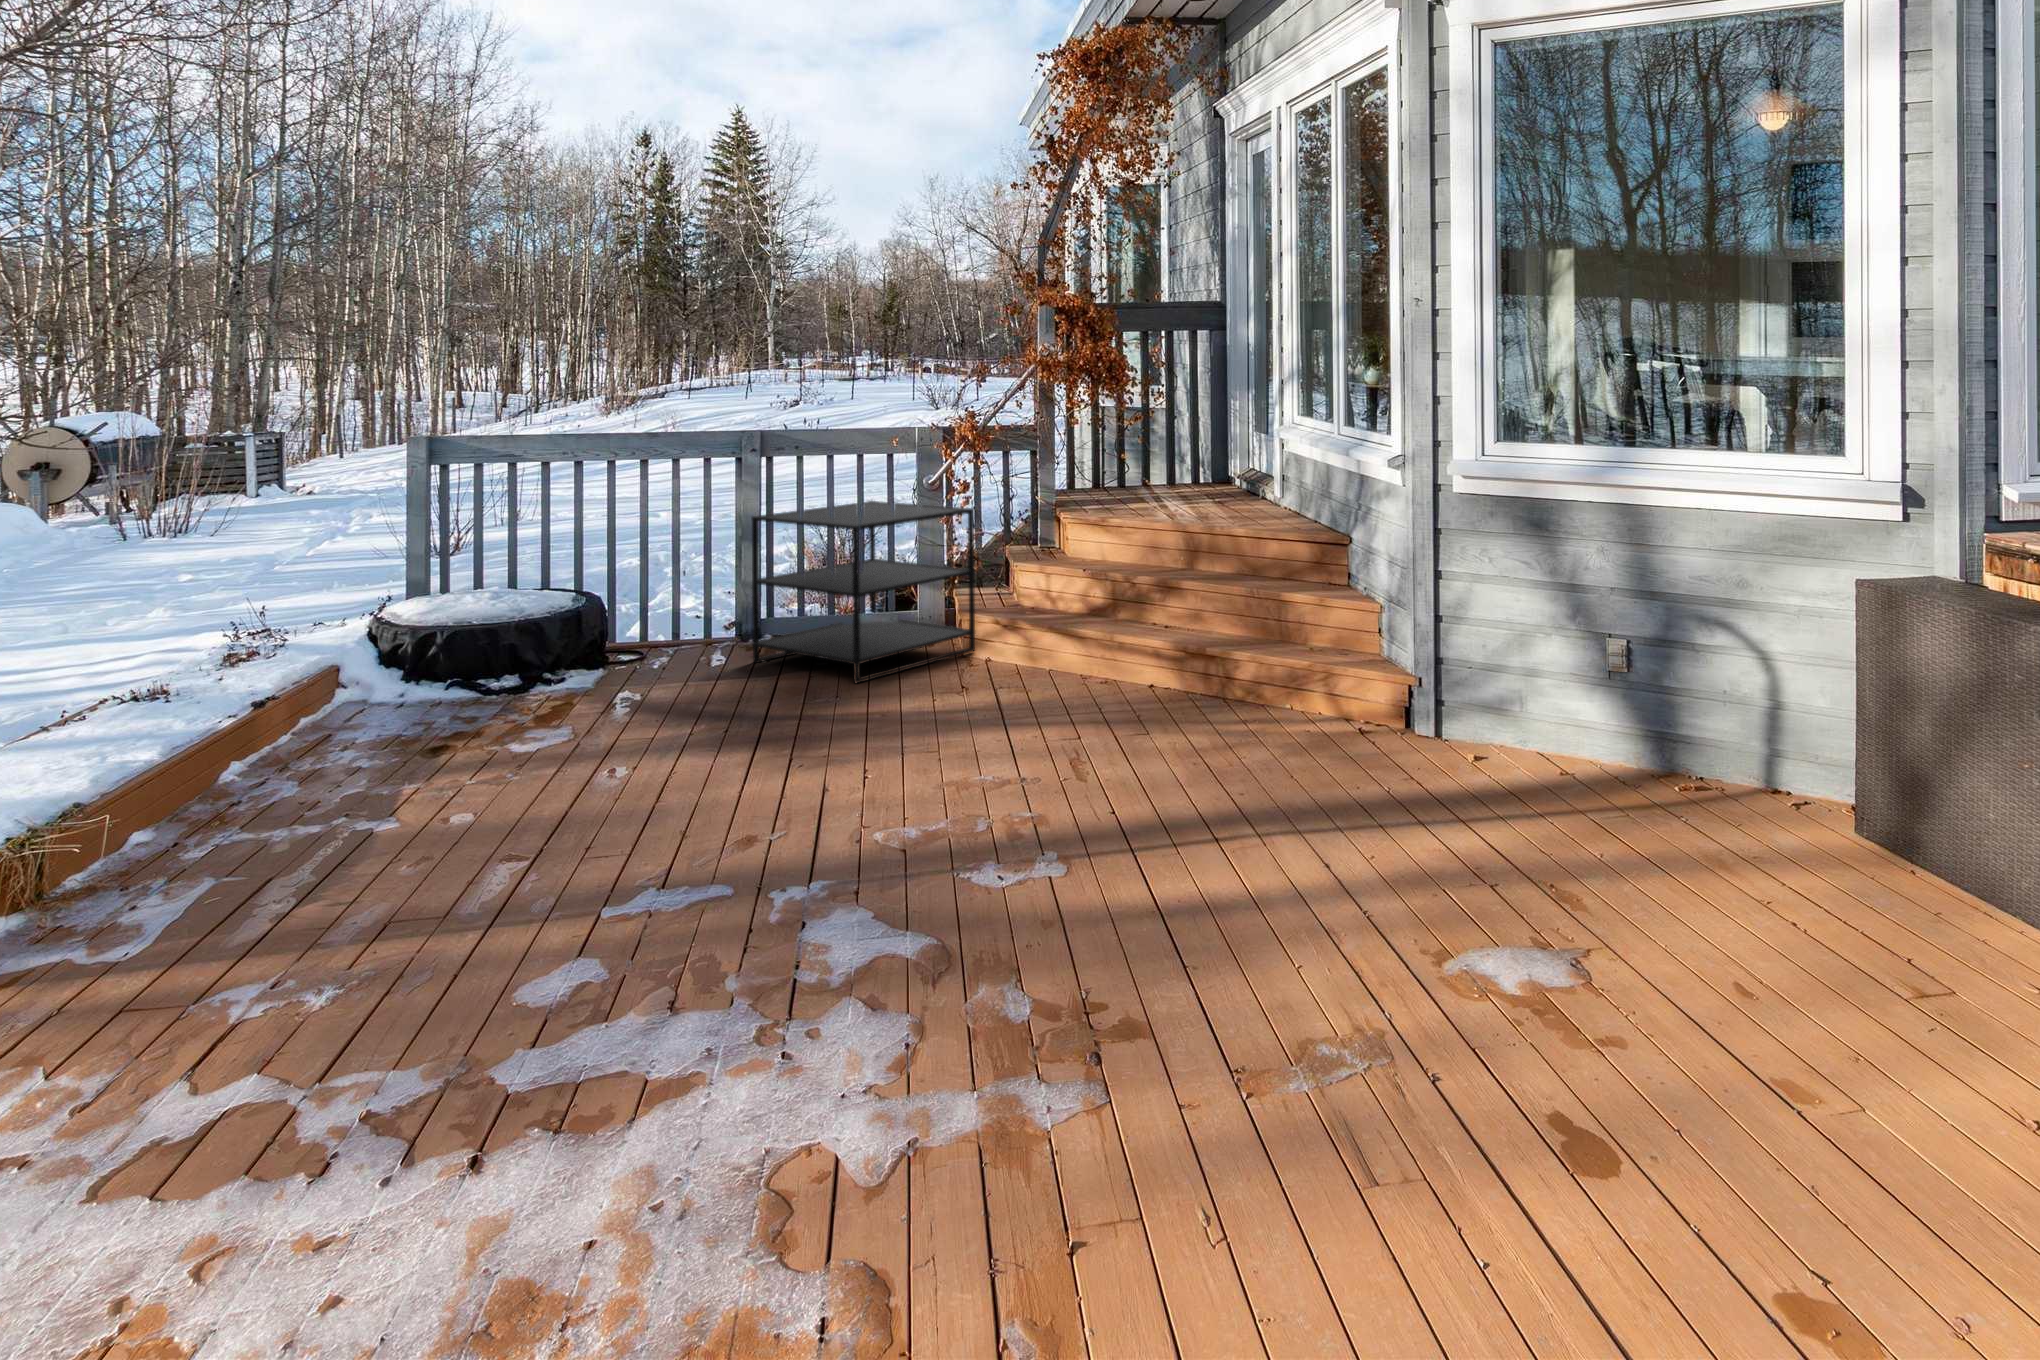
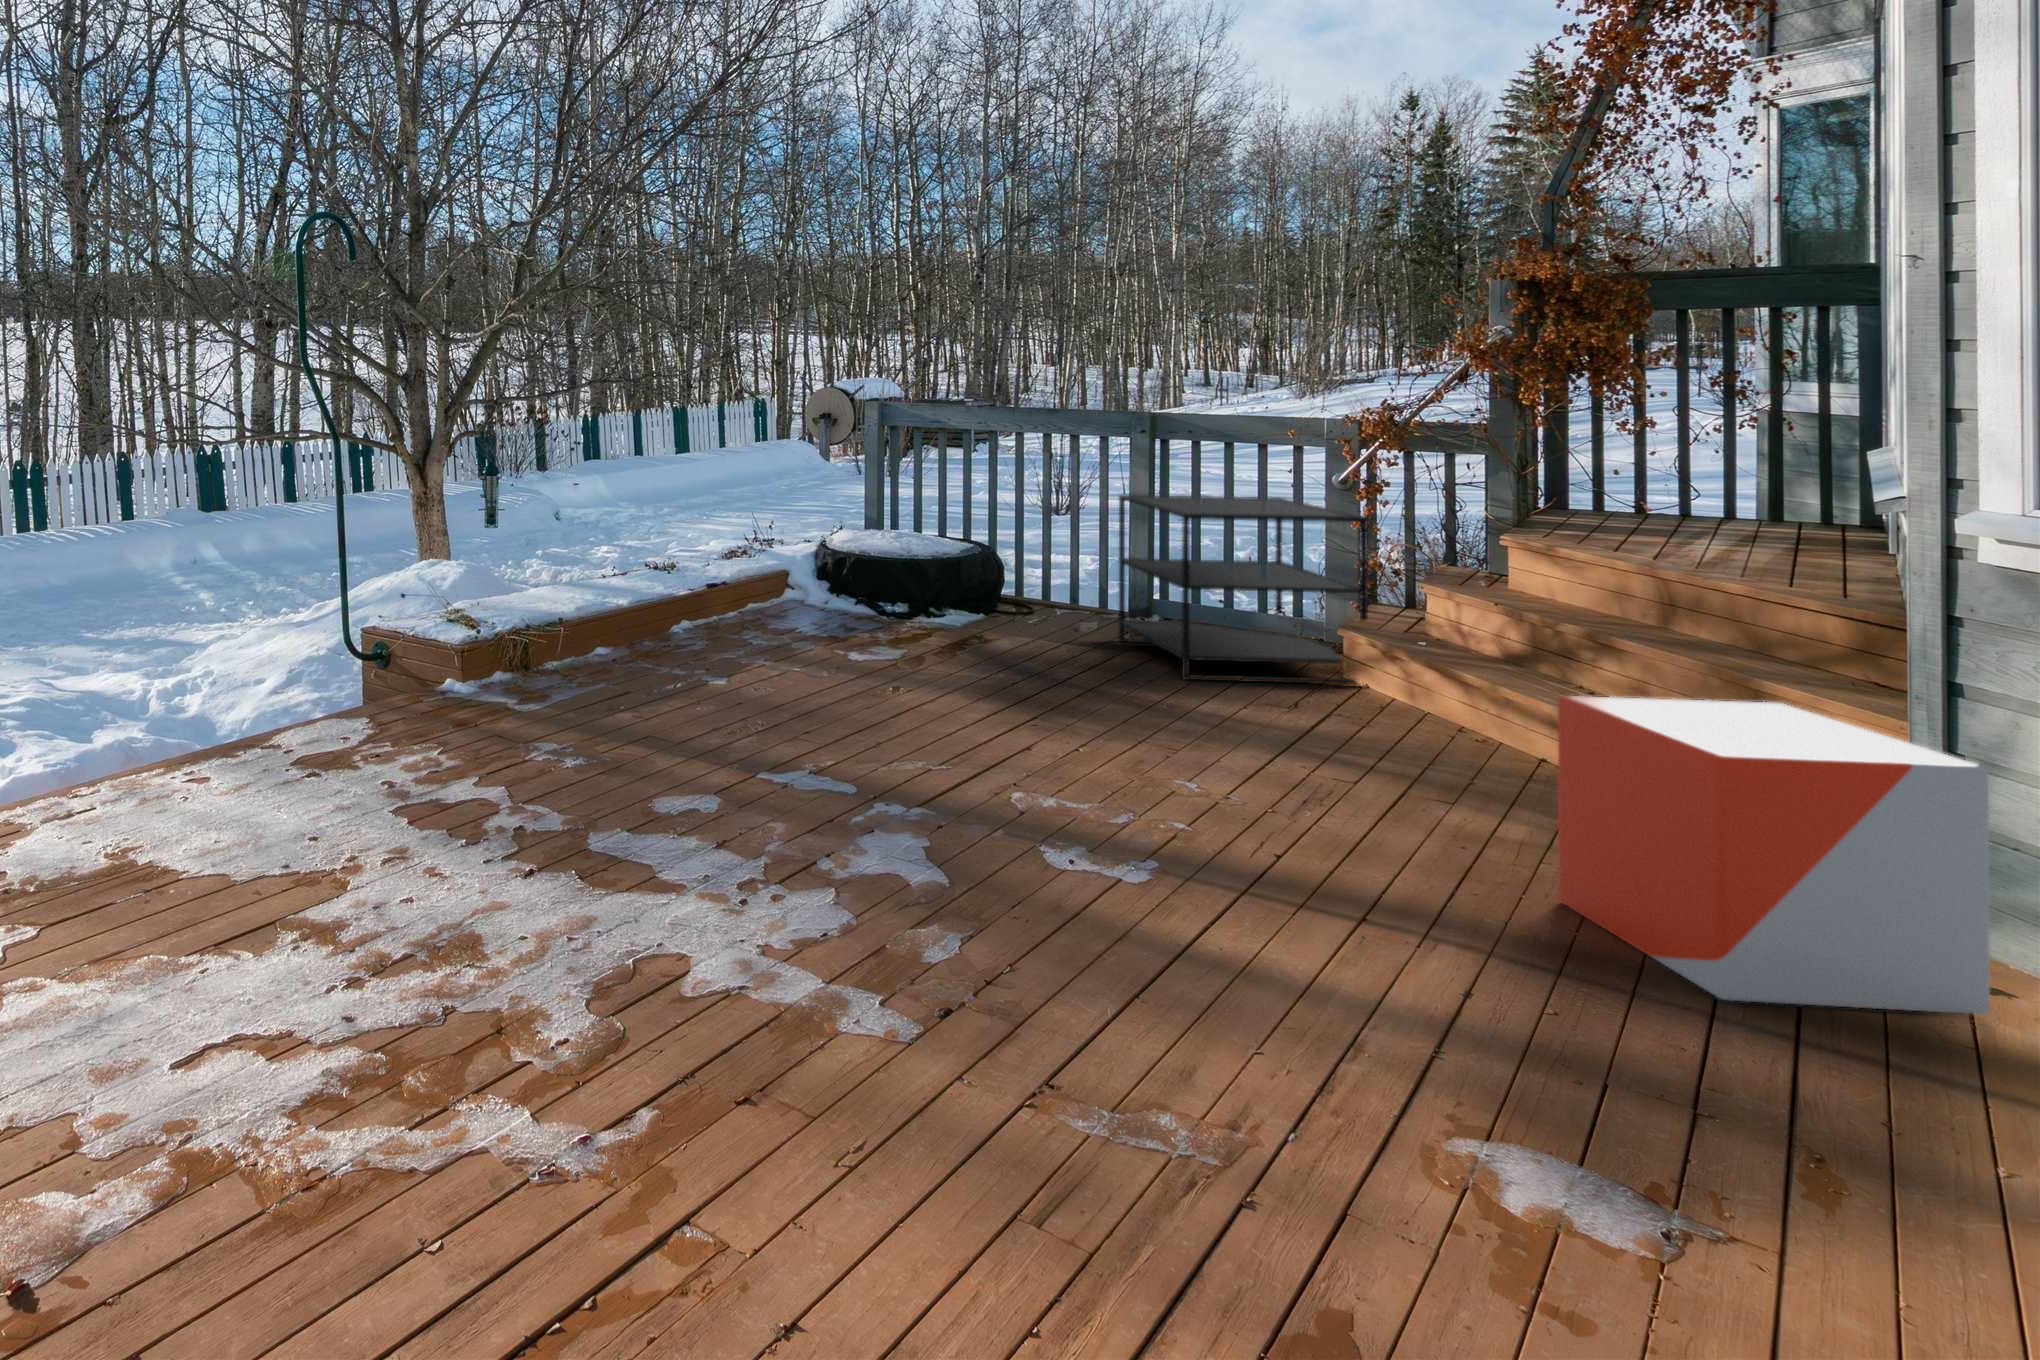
stool: none [1282,597,1485,798] -> present [1558,696,1990,1014]

